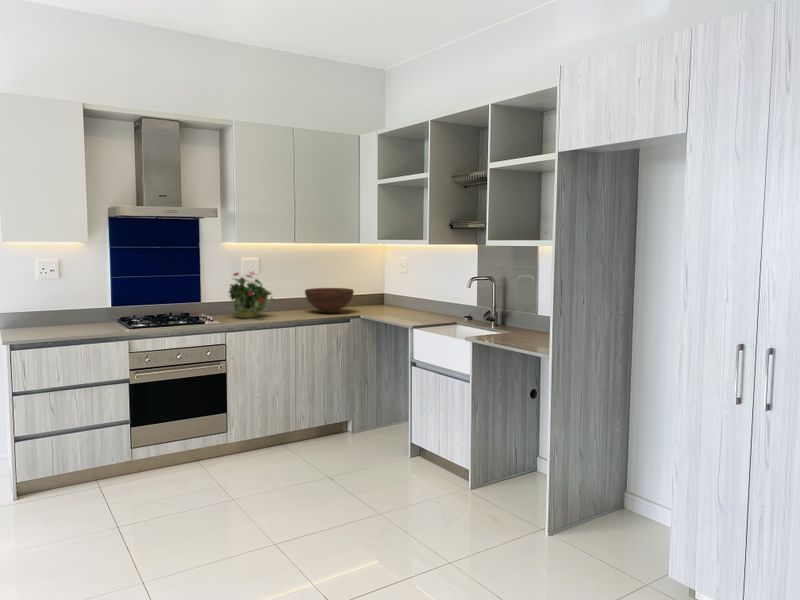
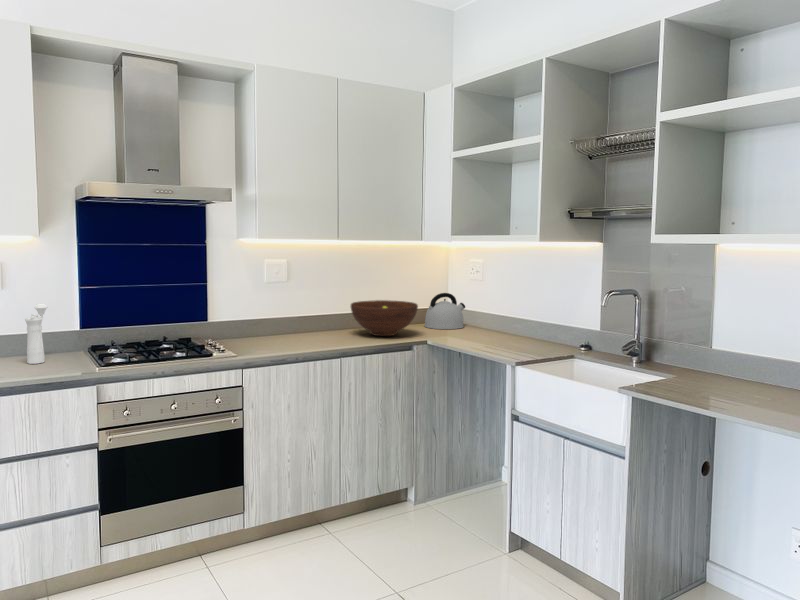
potted plant: present [229,272,273,318] -> none [245,278,310,345]
kettle: none [363,283,393,309] -> present [425,293,465,329]
pepper mill: none [79,289,92,328] -> present [25,304,47,364]

